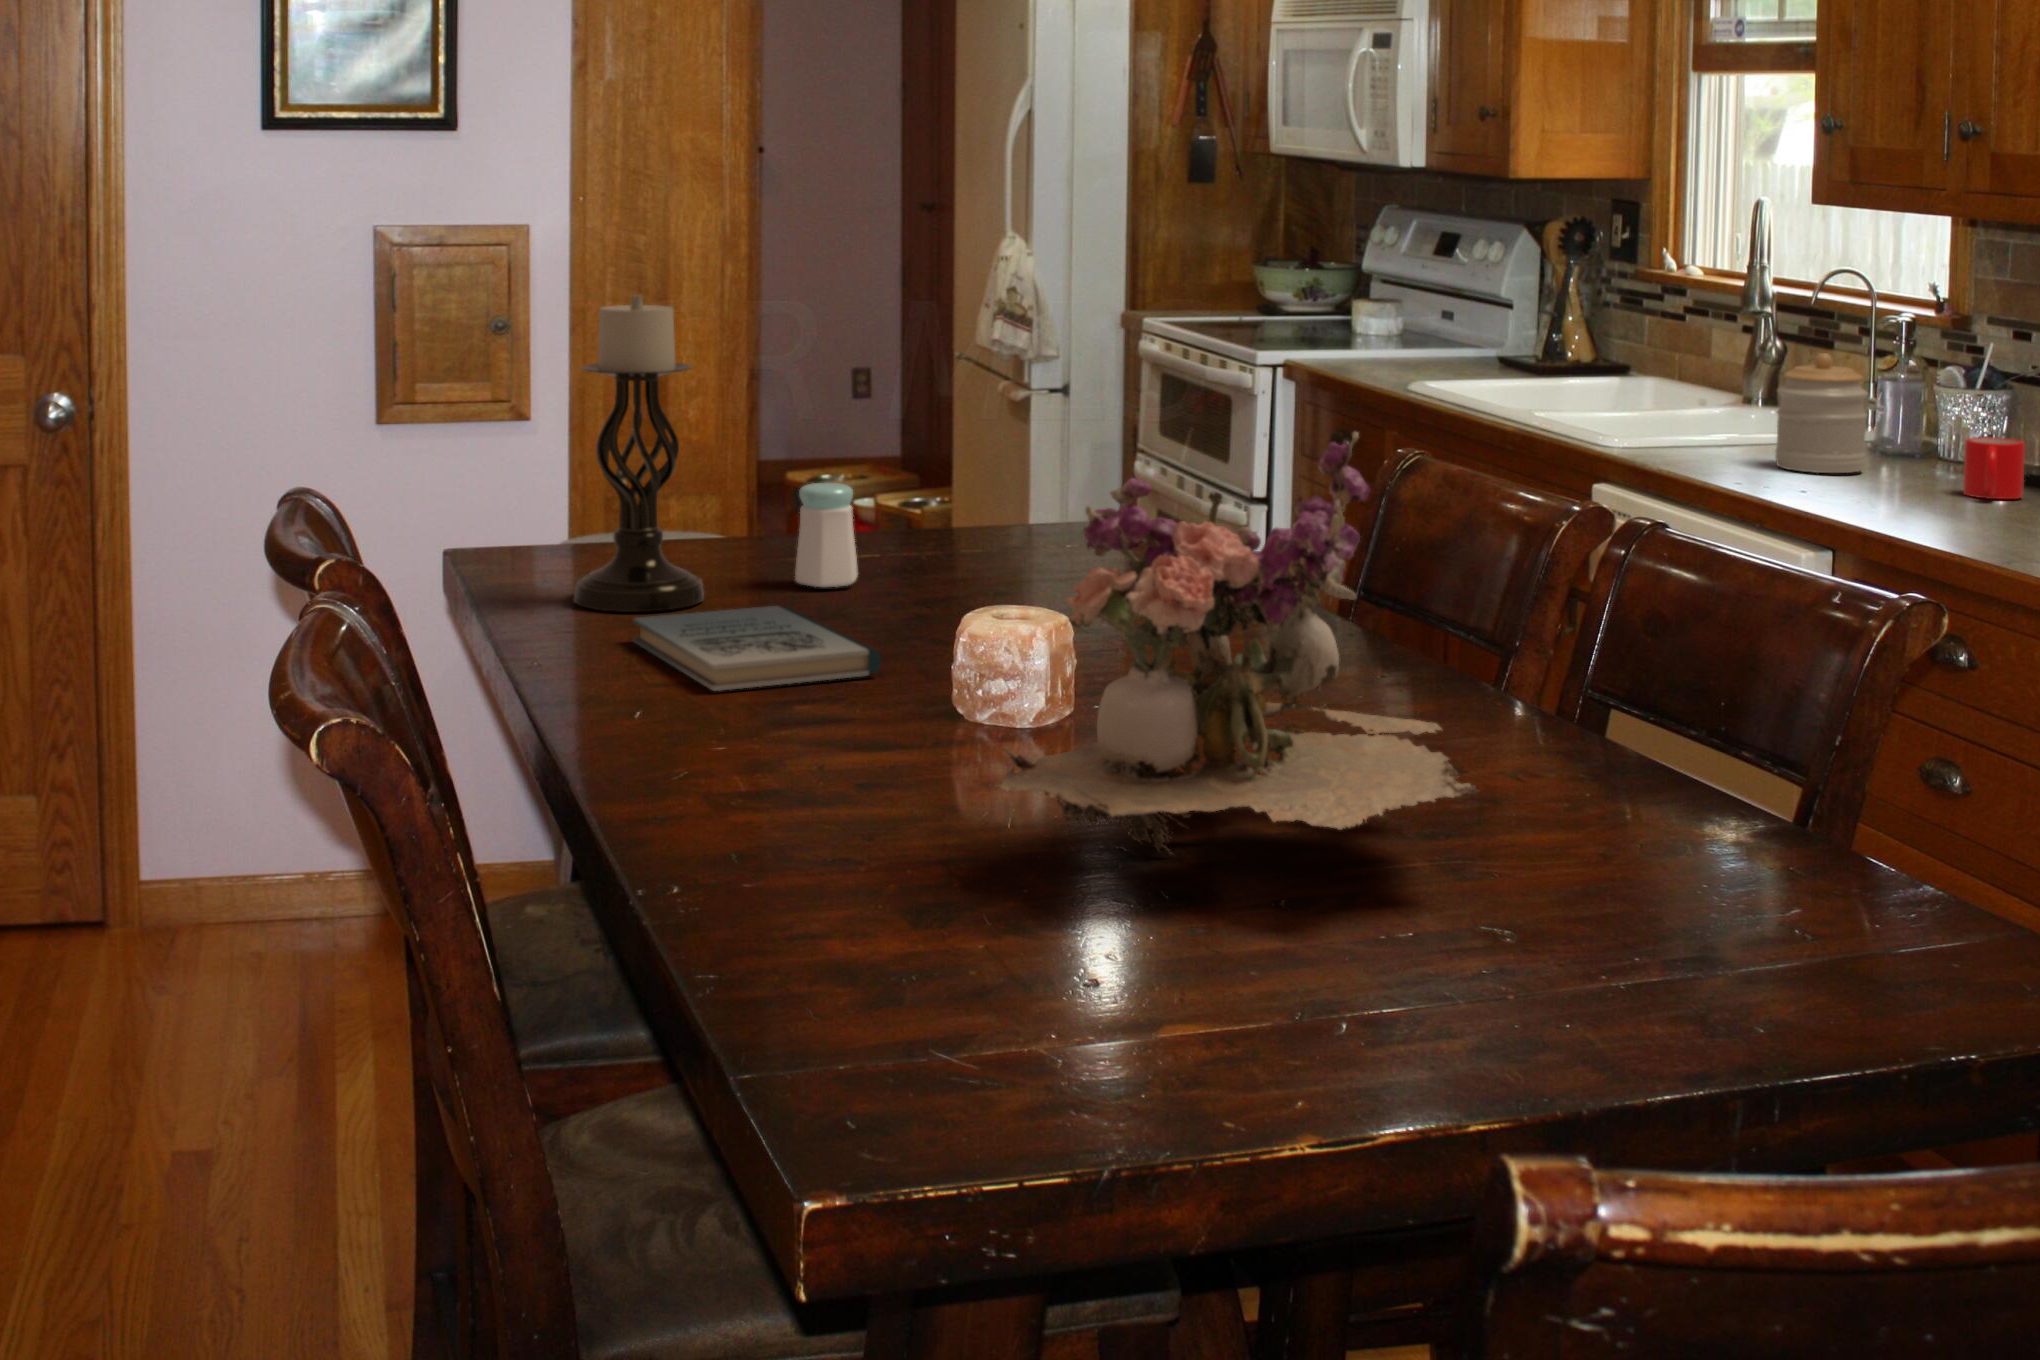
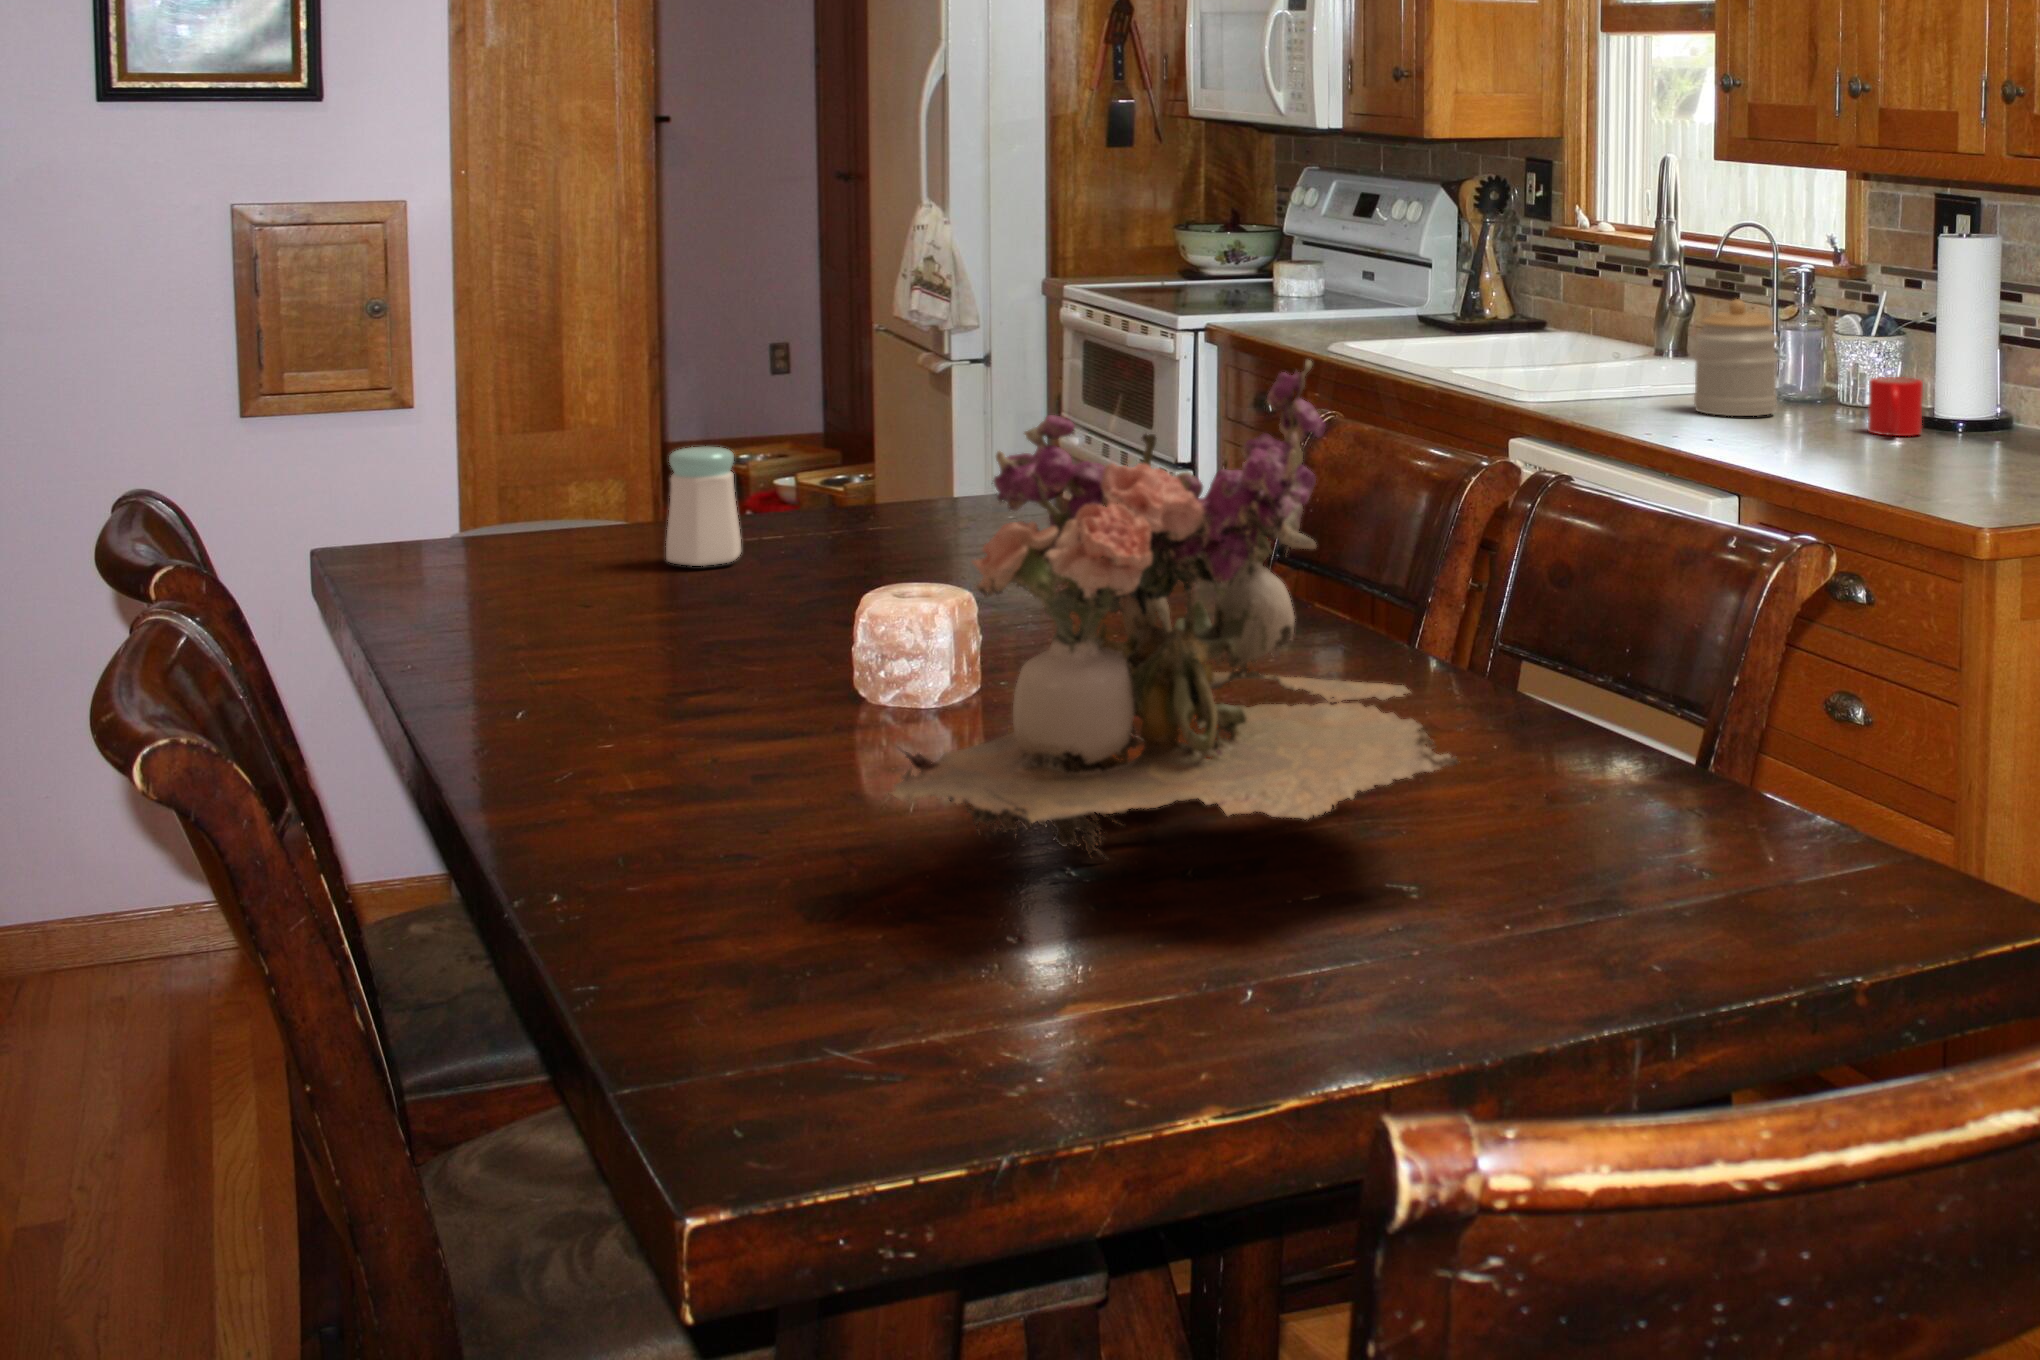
candle holder: present [573,295,704,612] -> none [384,231,553,604]
book: present [633,606,881,691] -> none [453,587,761,693]

